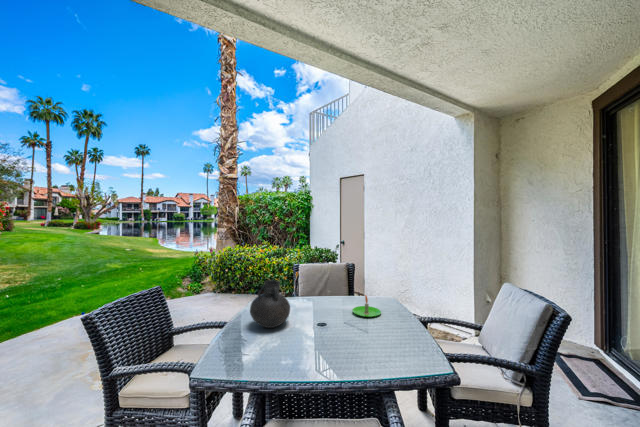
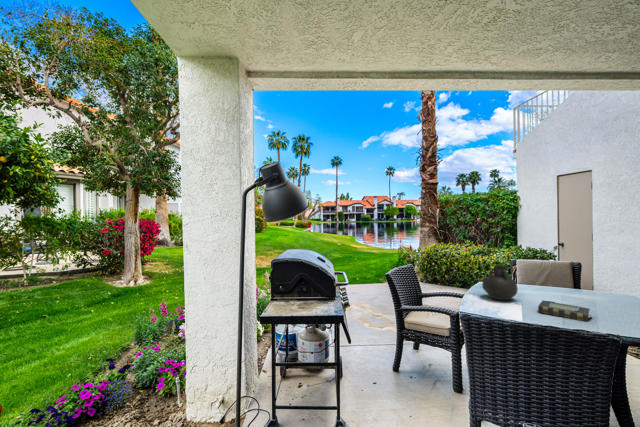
candle: present [352,295,381,317] -> none [582,287,618,307]
book: none [308,323,361,348] -> present [538,300,592,322]

